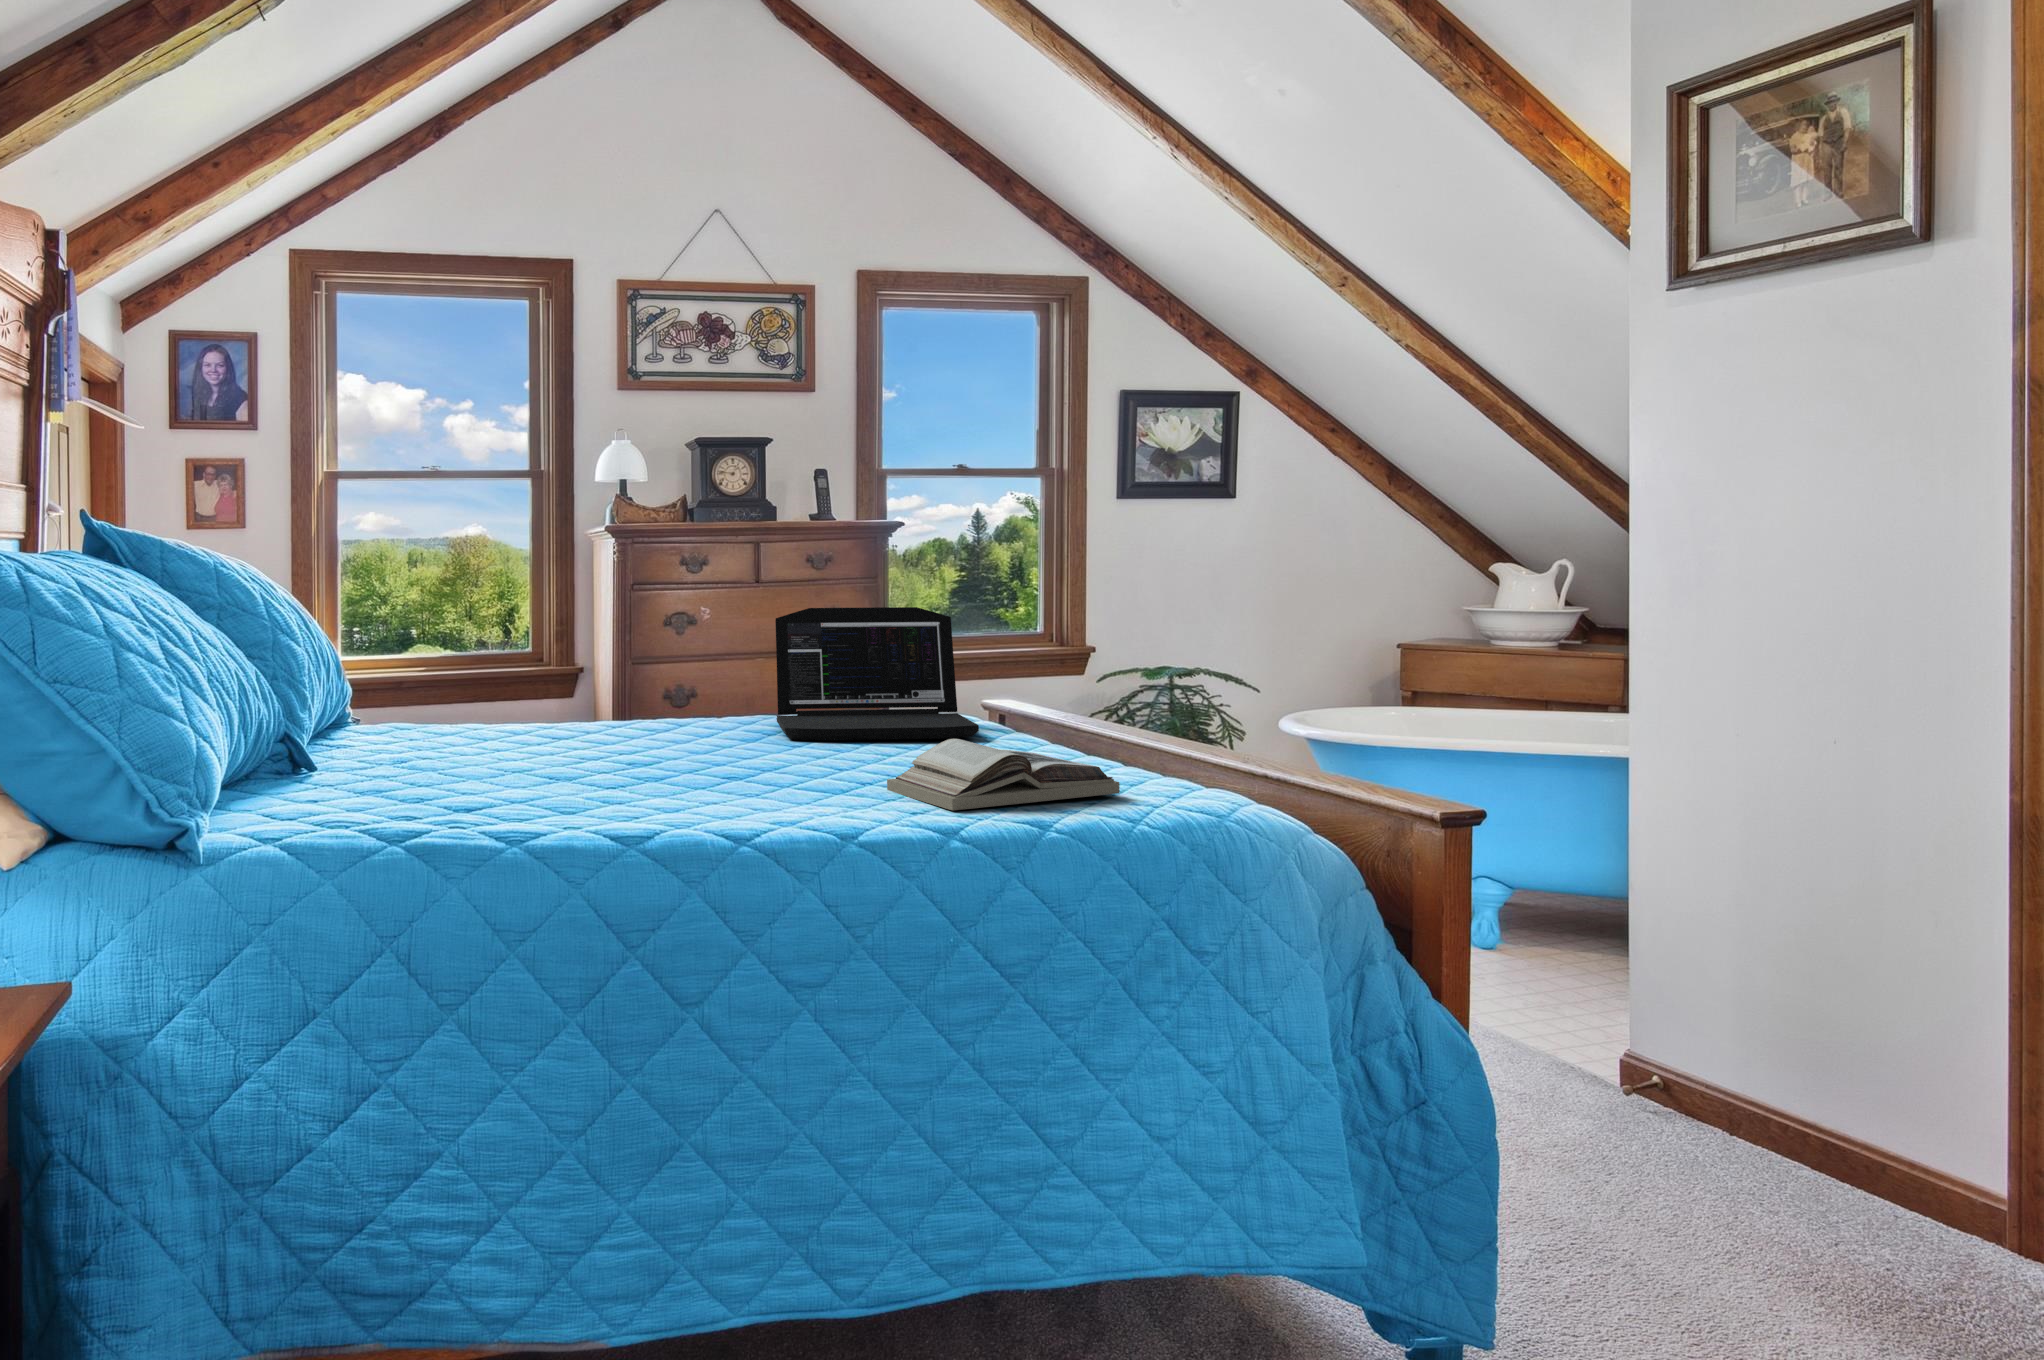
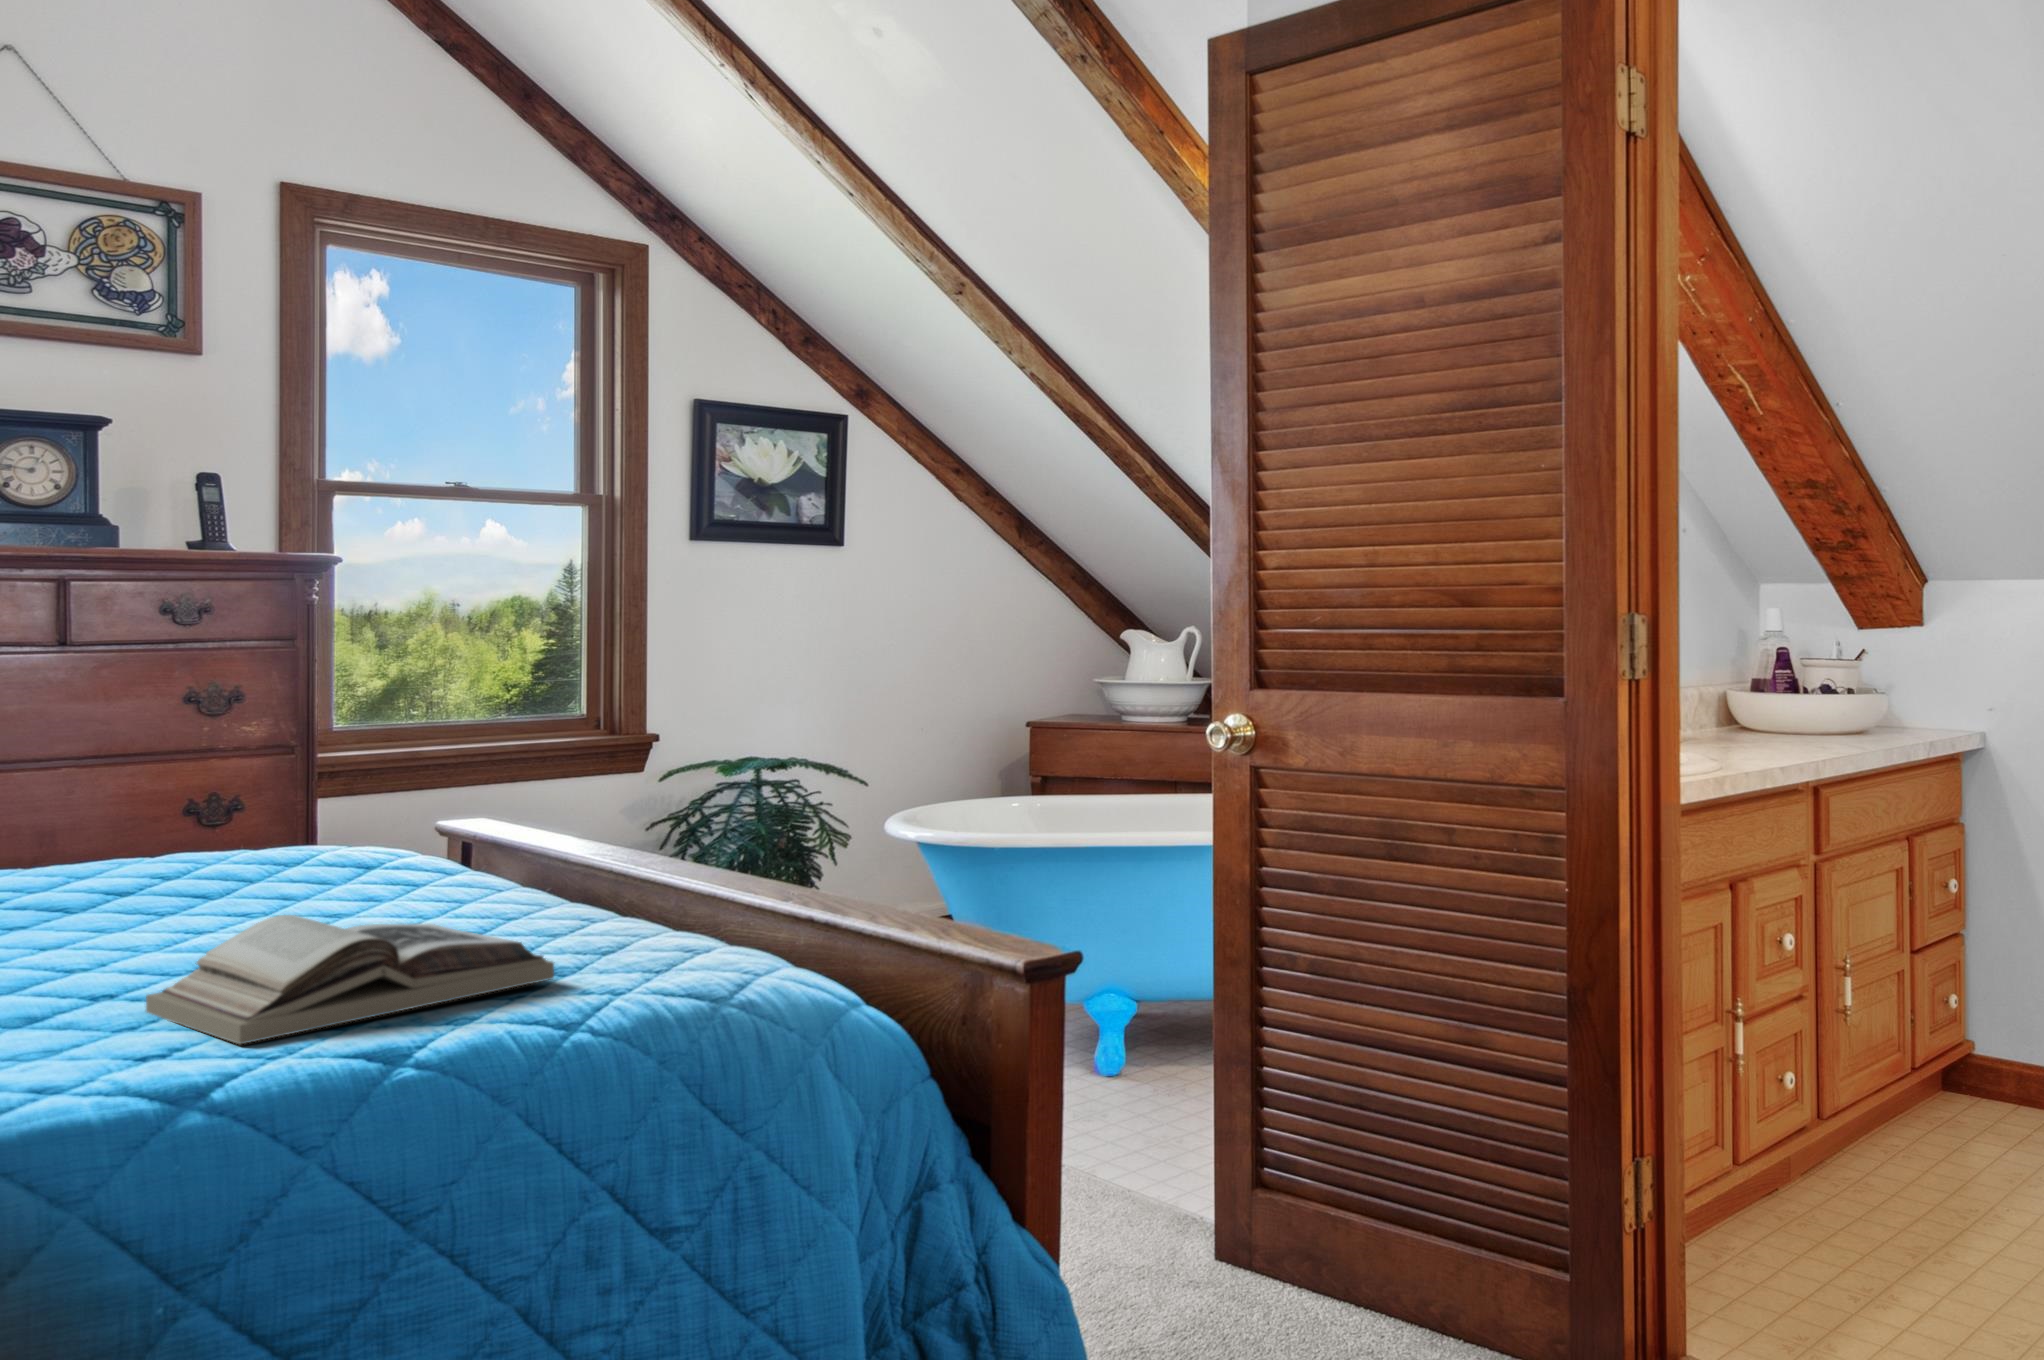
laptop: present [775,607,979,741] -> none [22,699,383,924]

